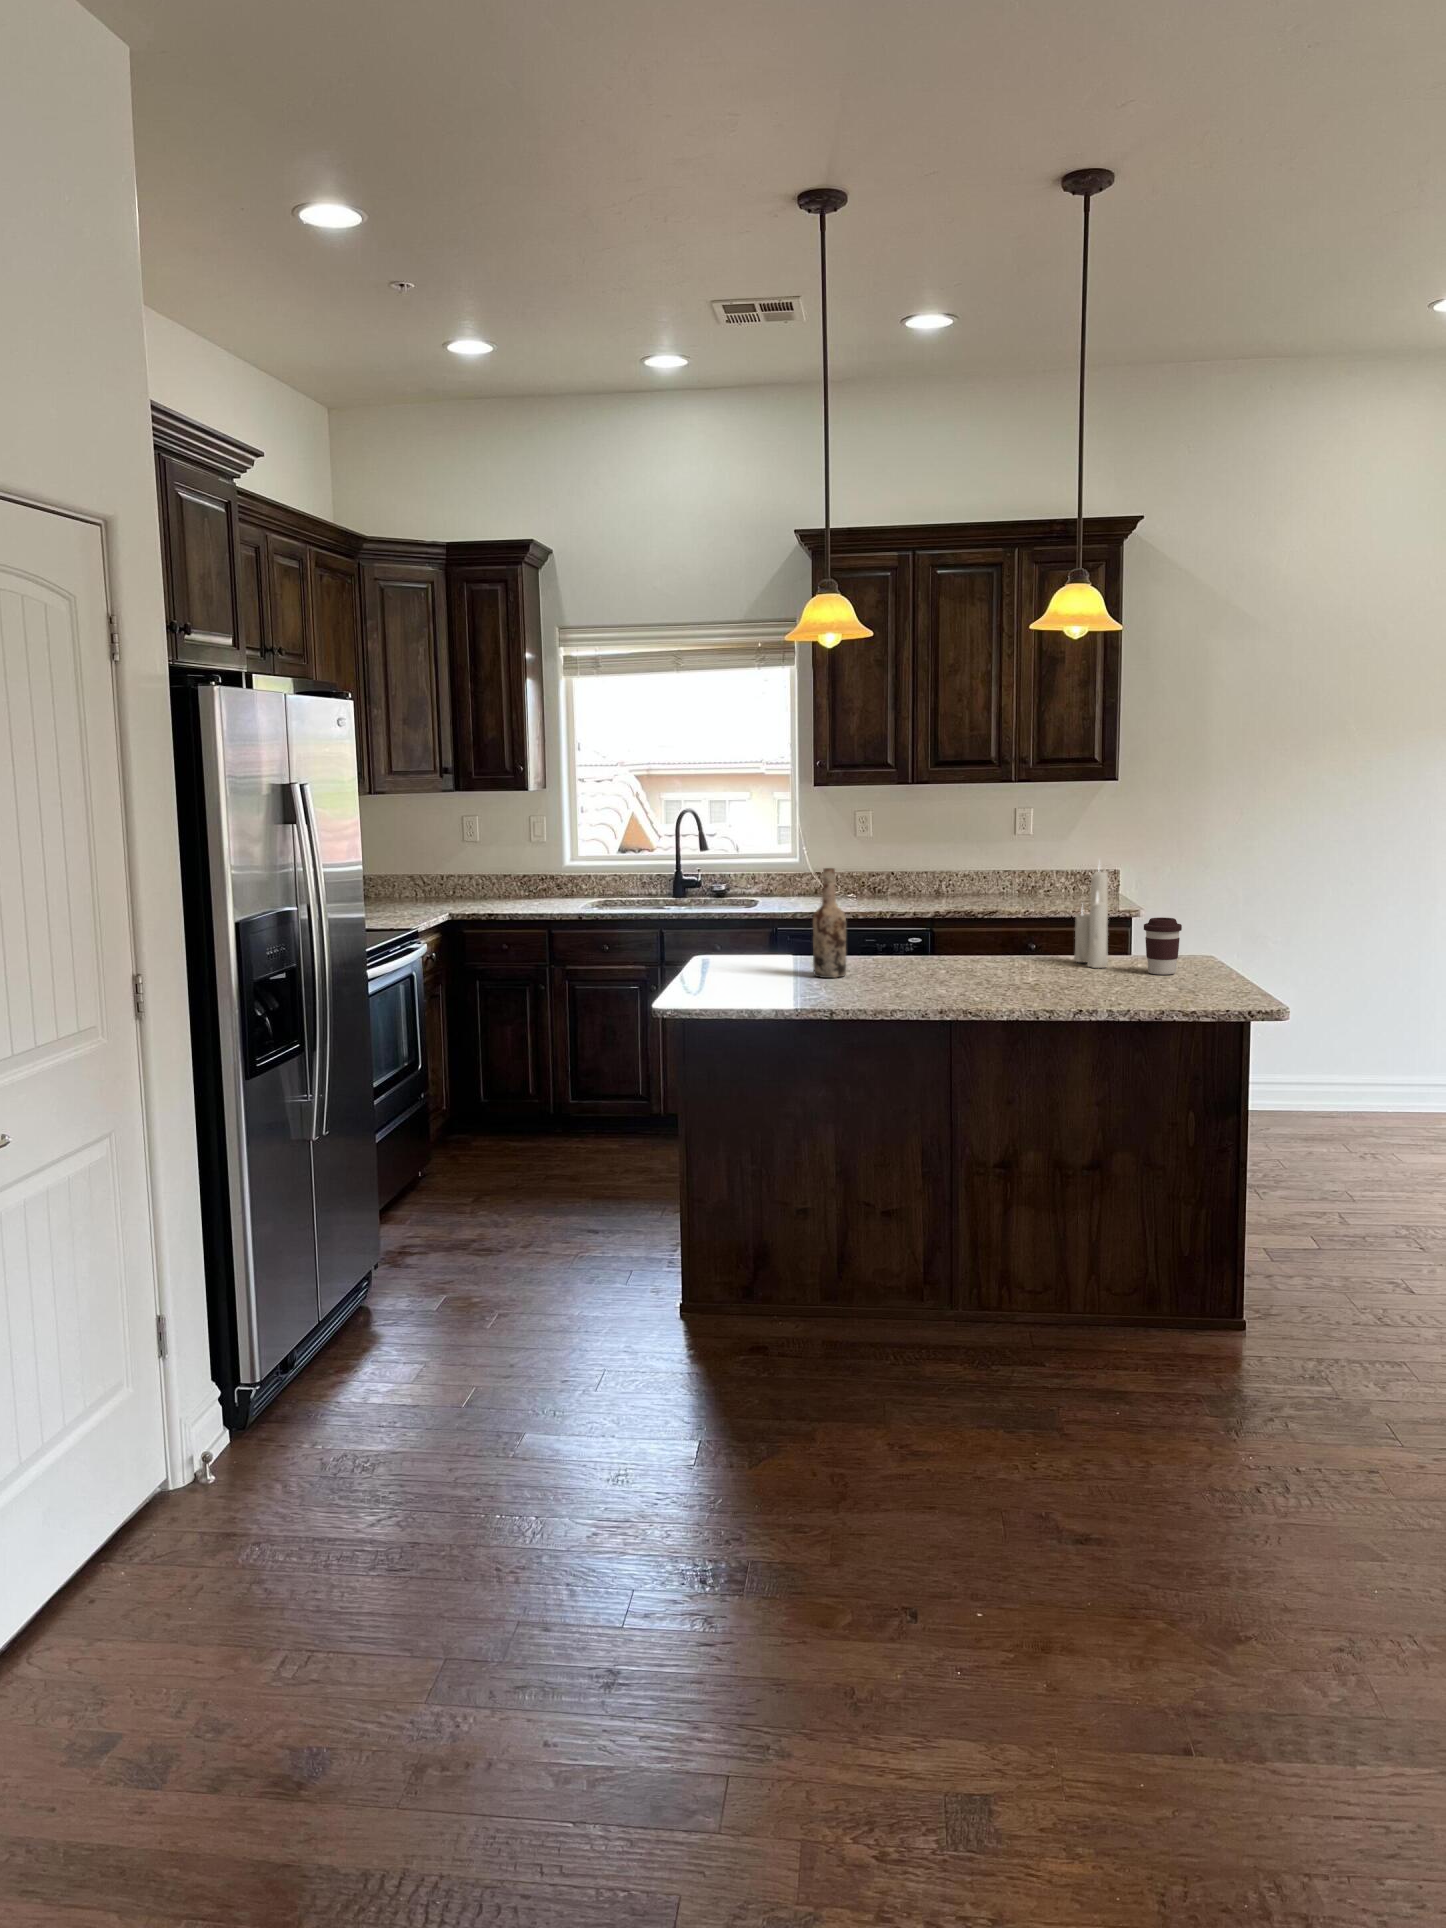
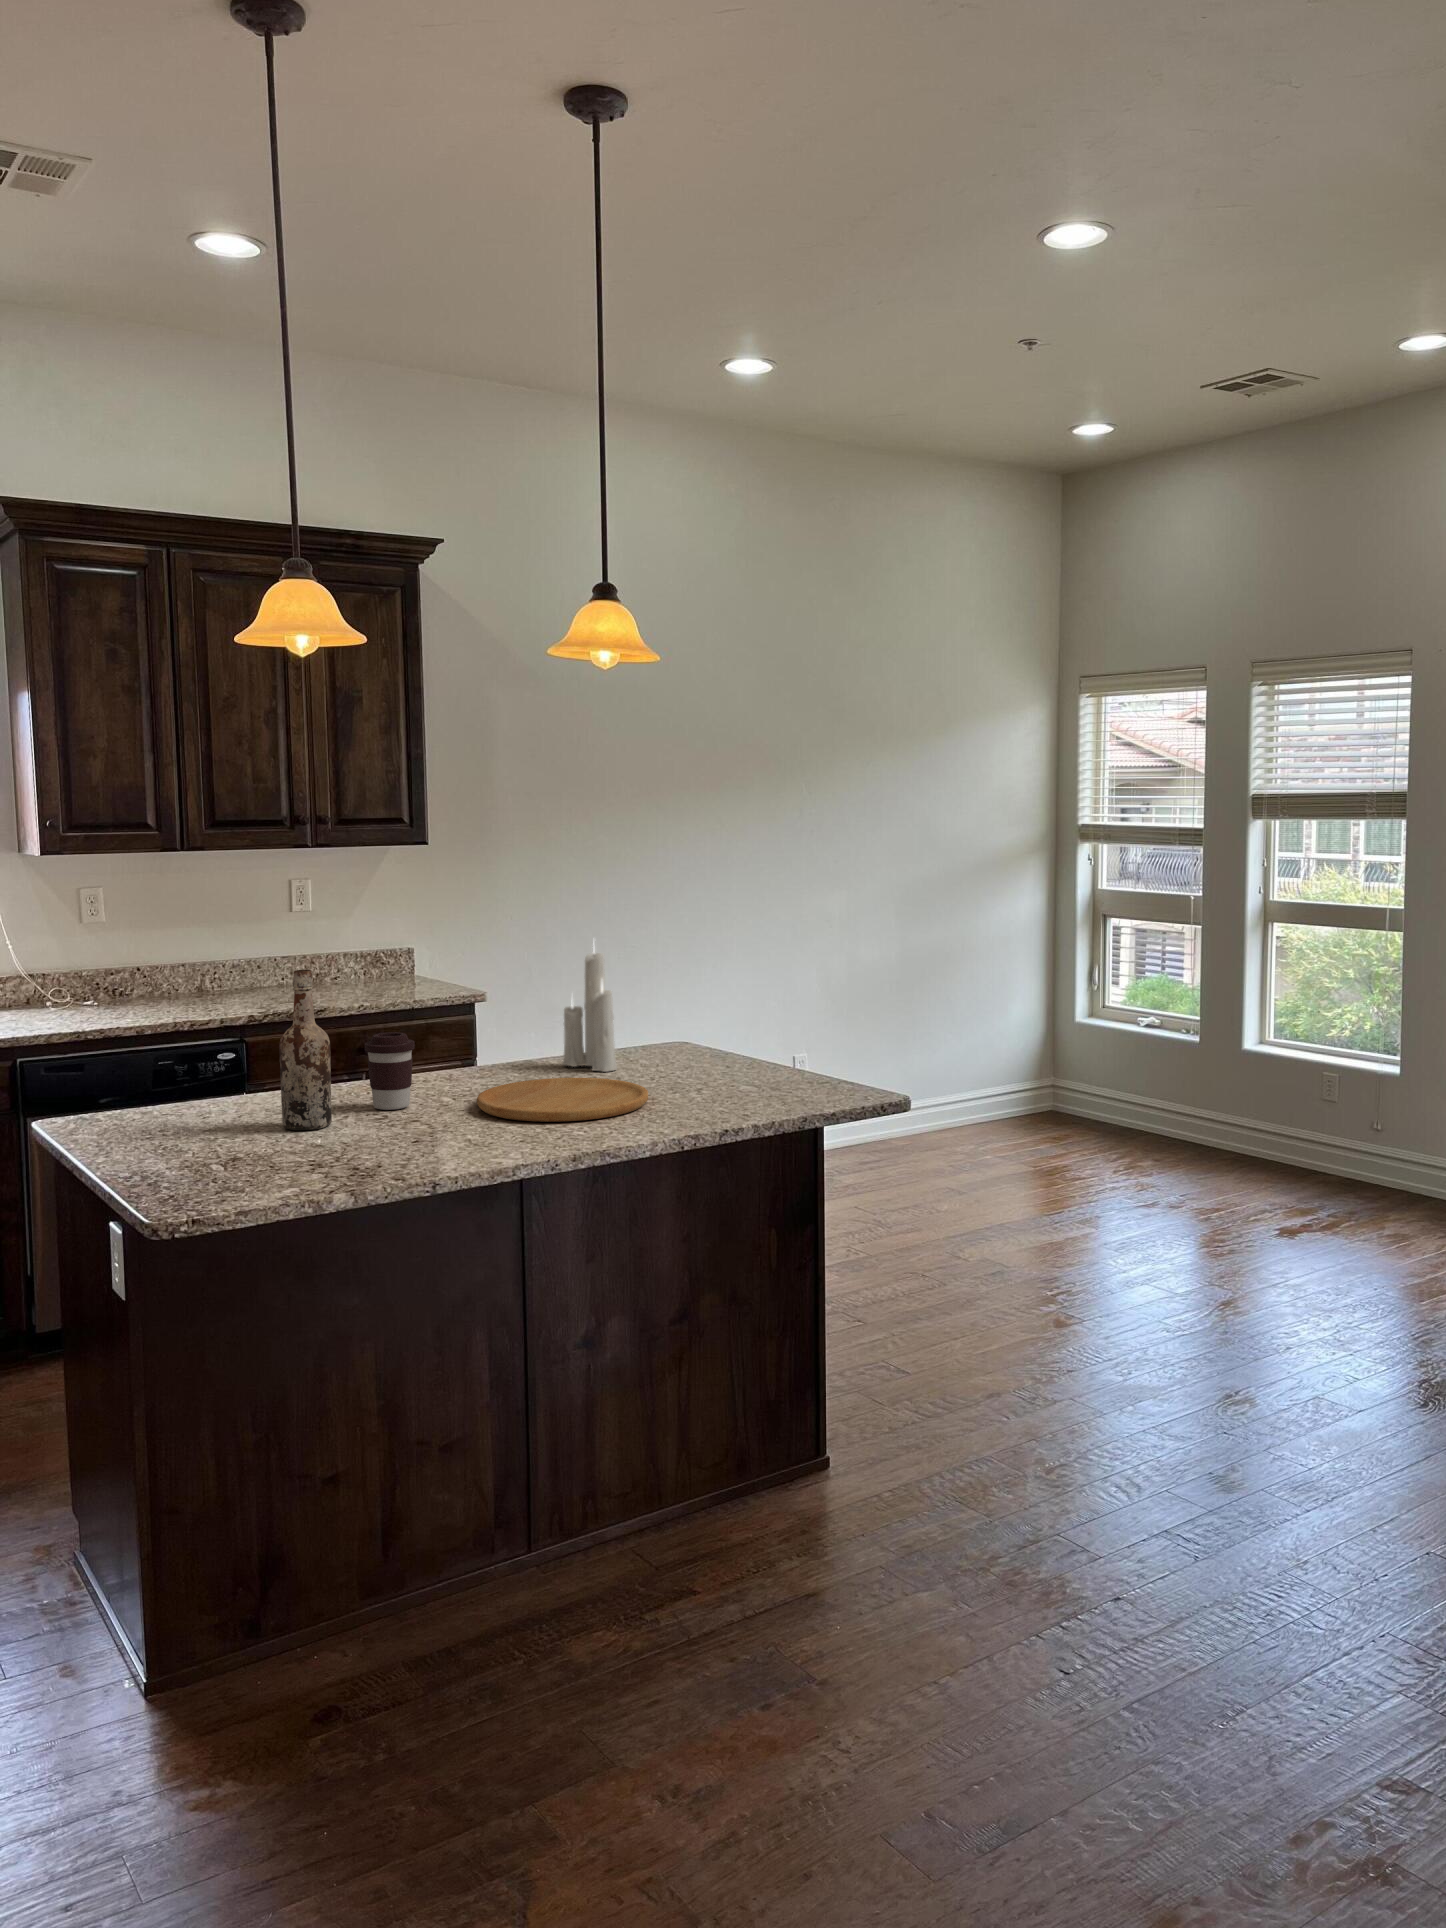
coffee cup: present [1144,917,1182,975] -> present [365,1032,415,1110]
cutting board: none [943,965,1077,992] -> present [477,1078,648,1122]

